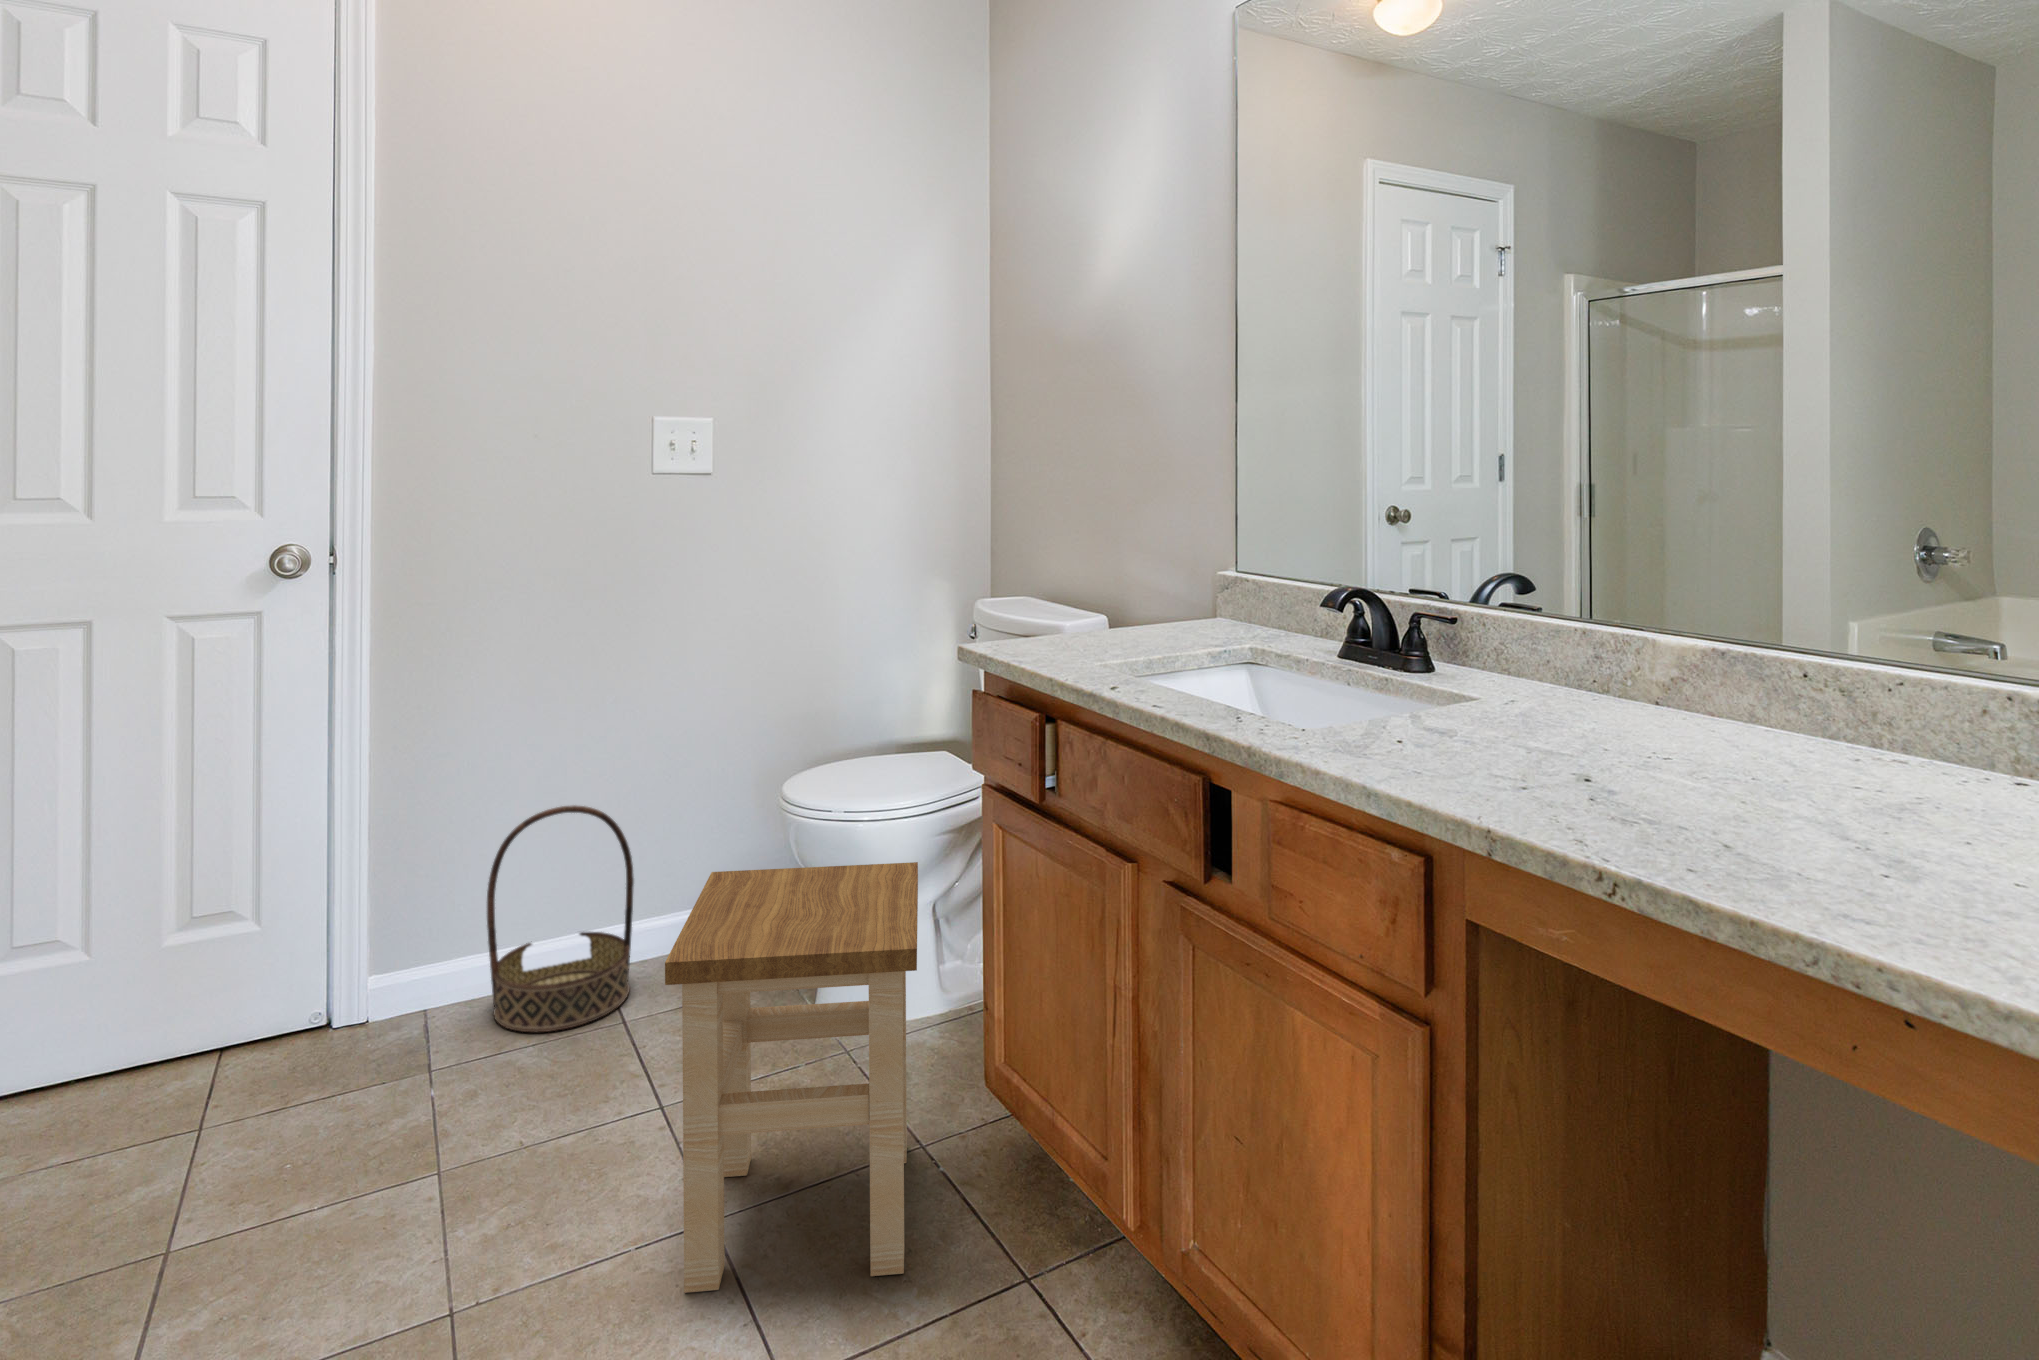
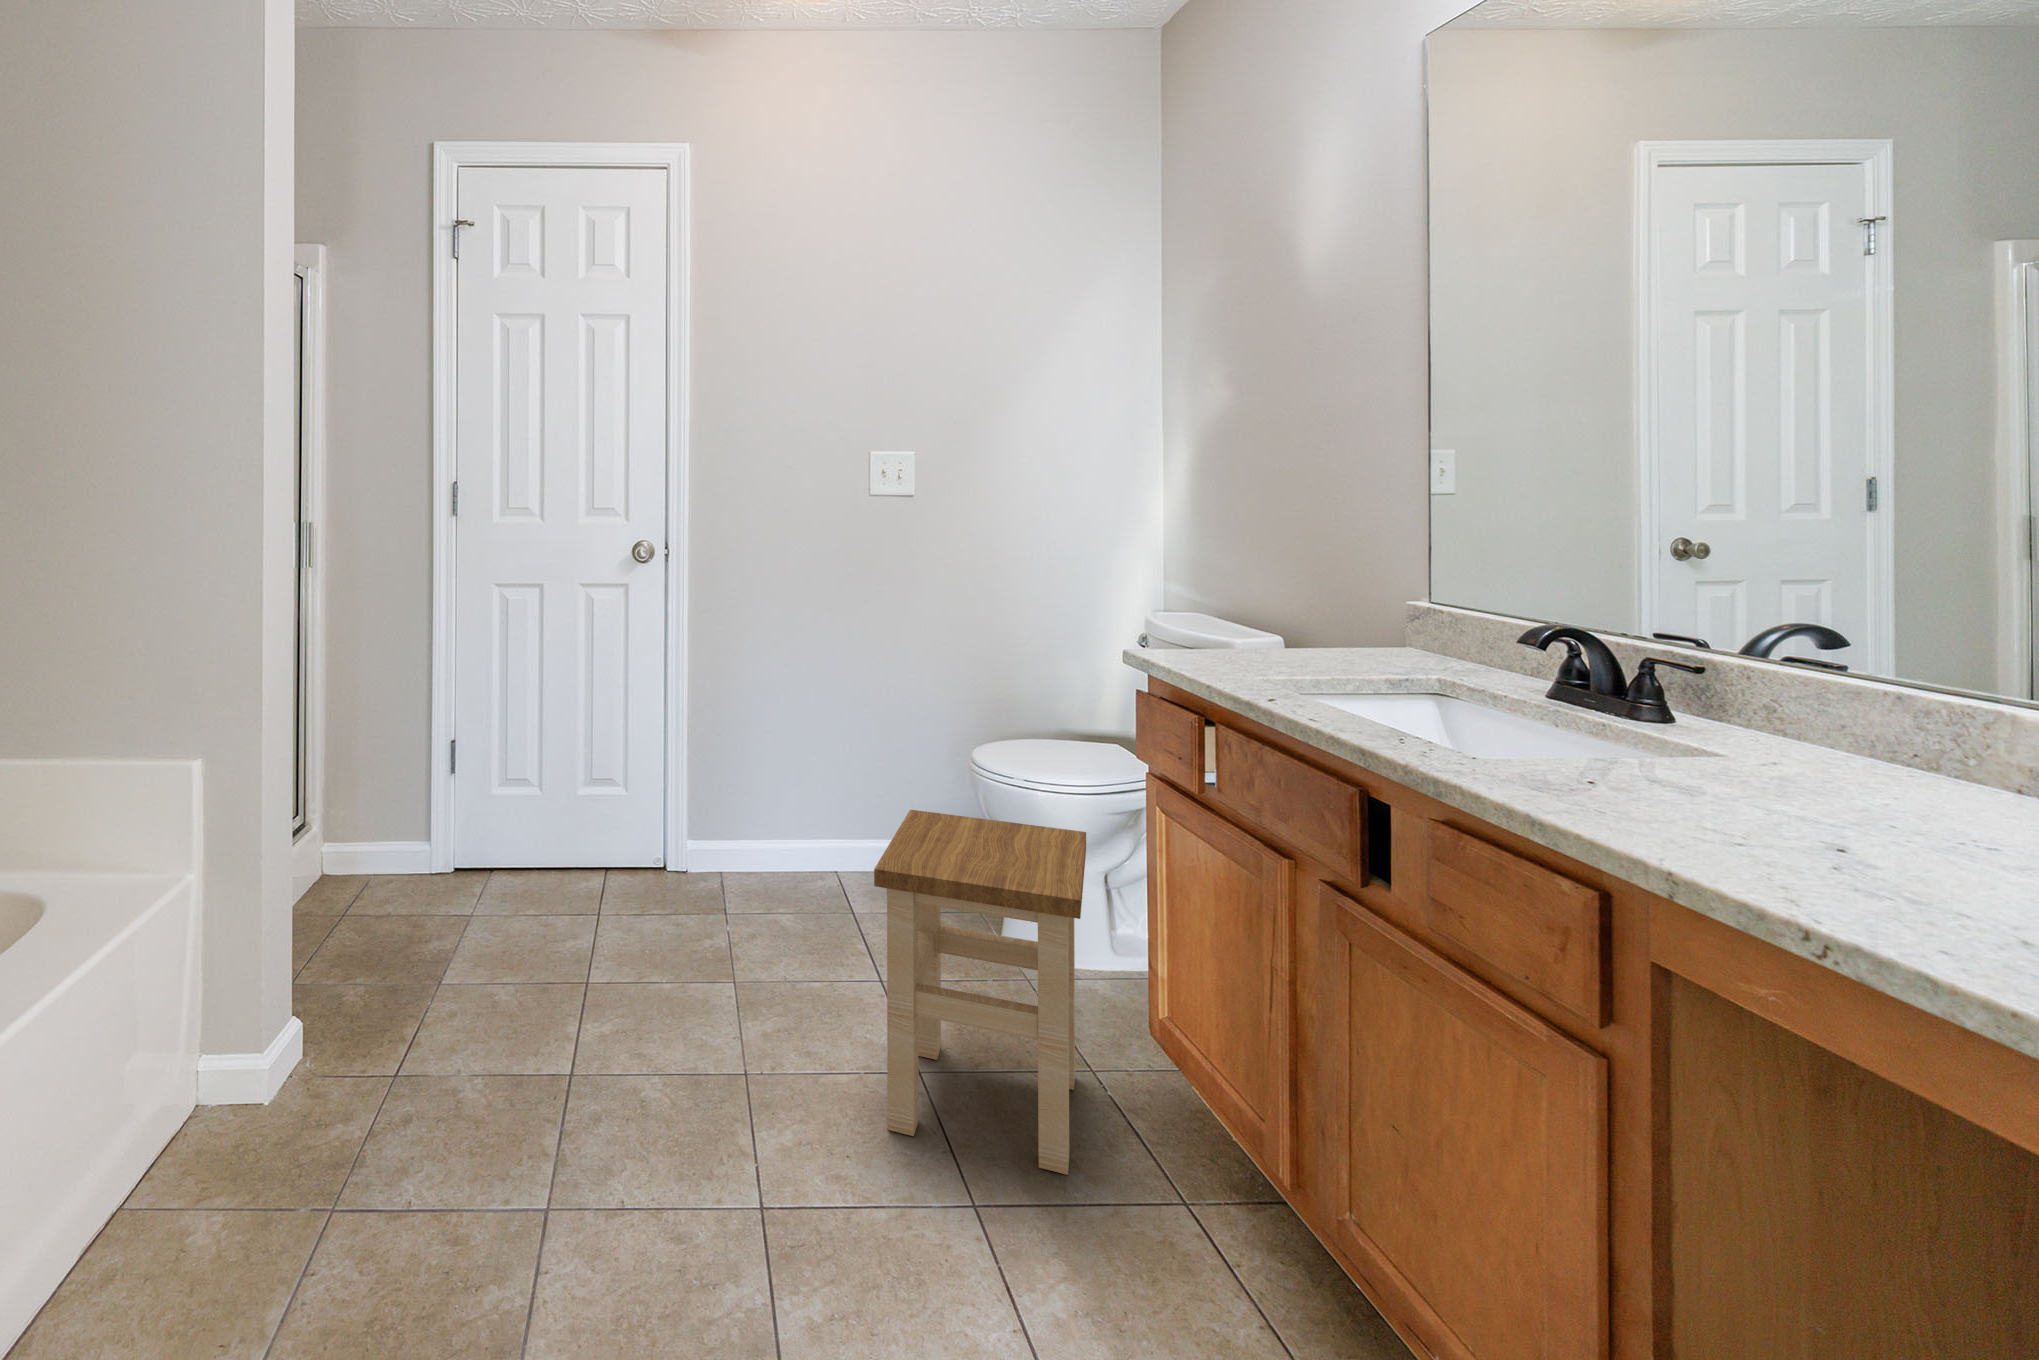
basket: present [487,805,634,1032] -> none [745,743,850,915]

